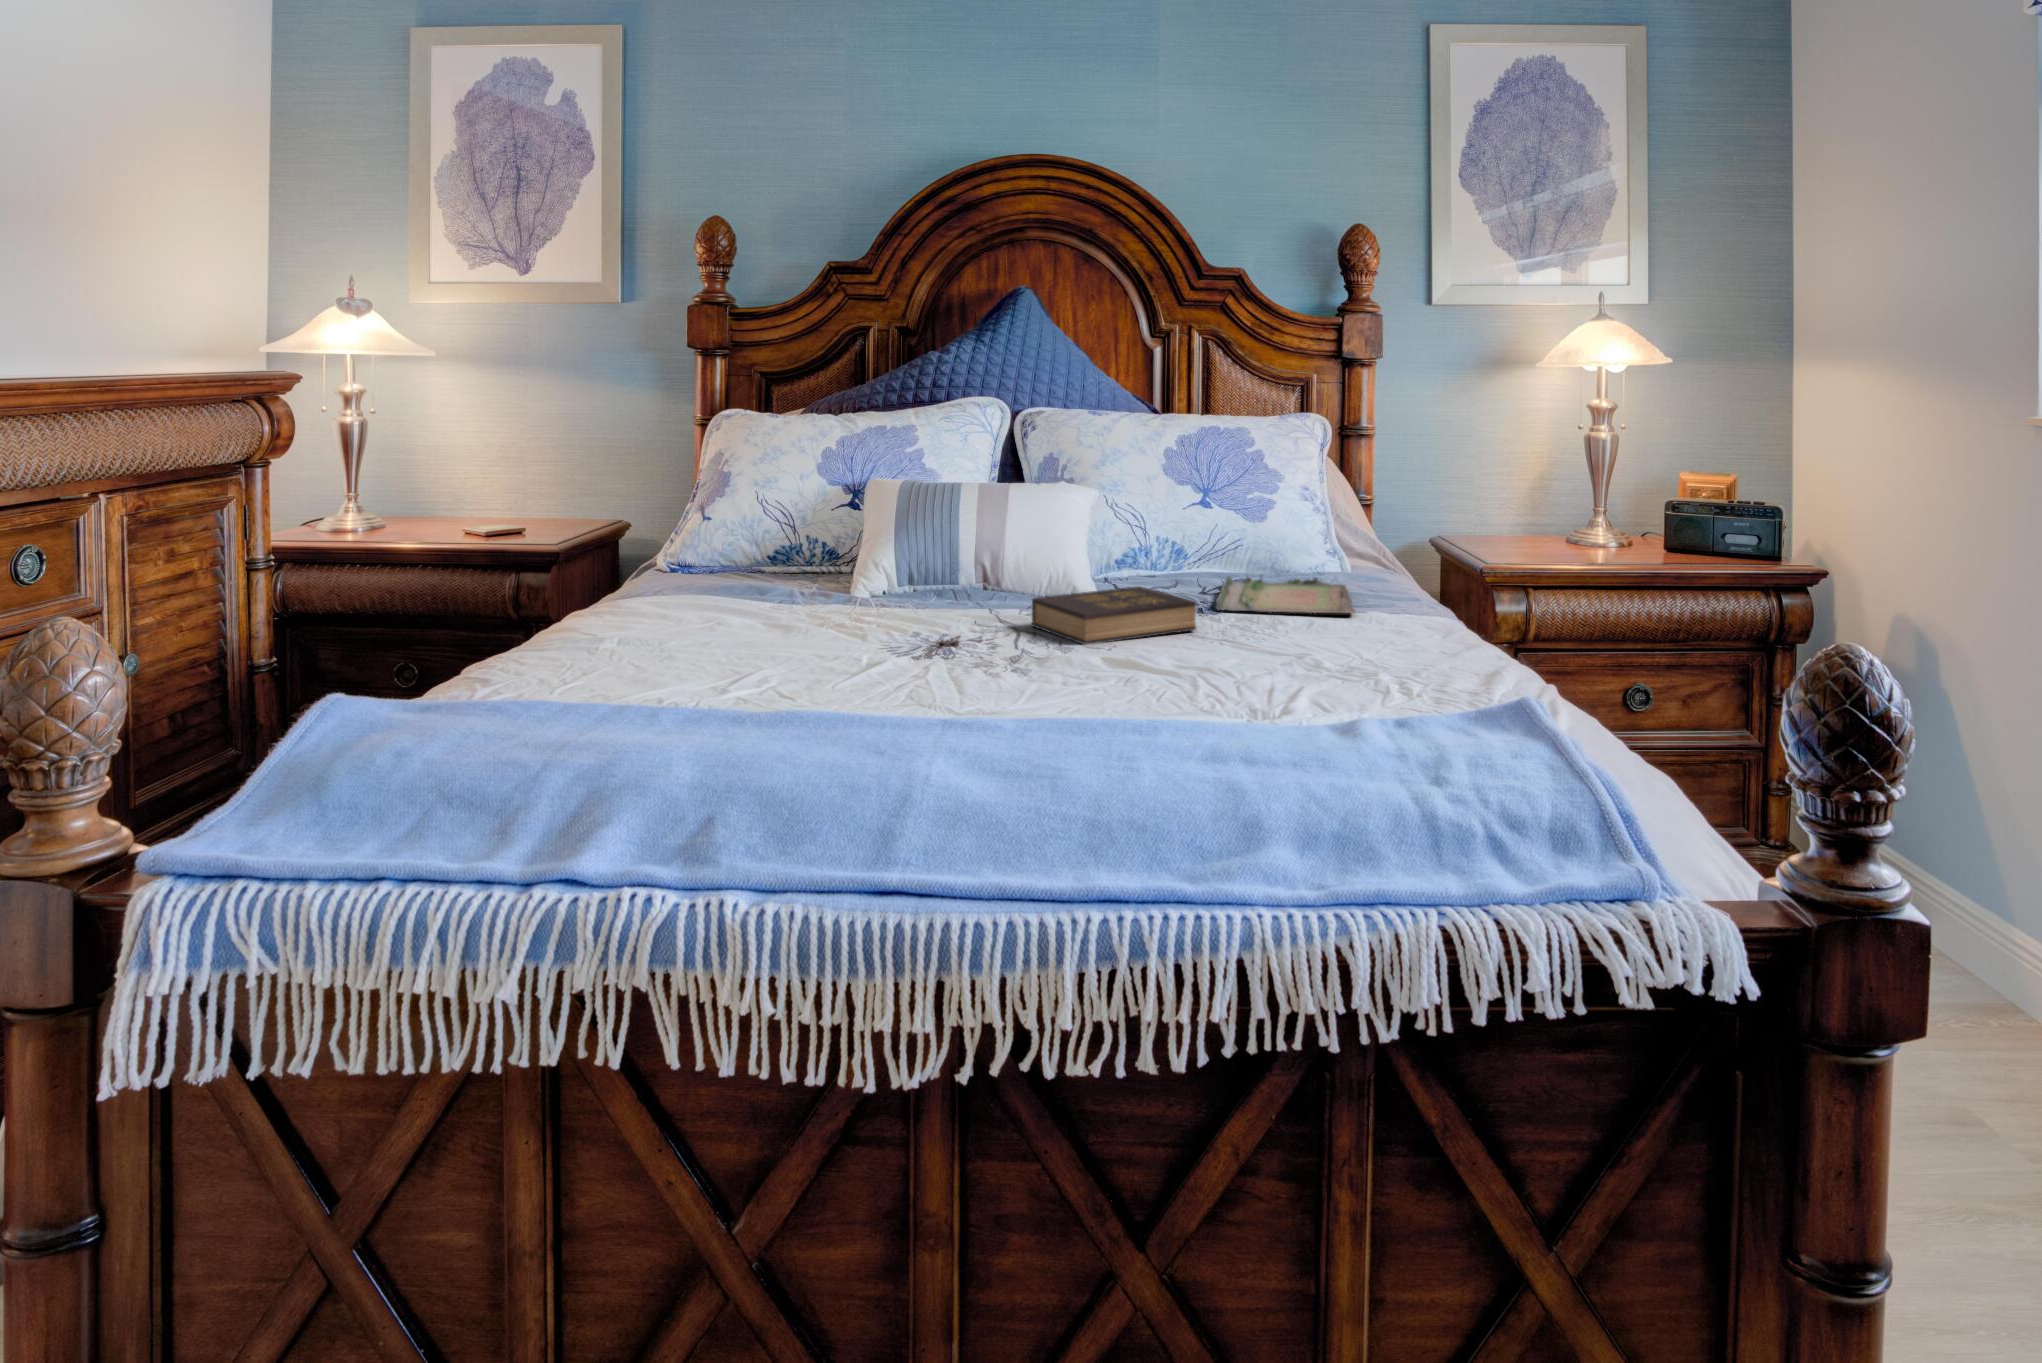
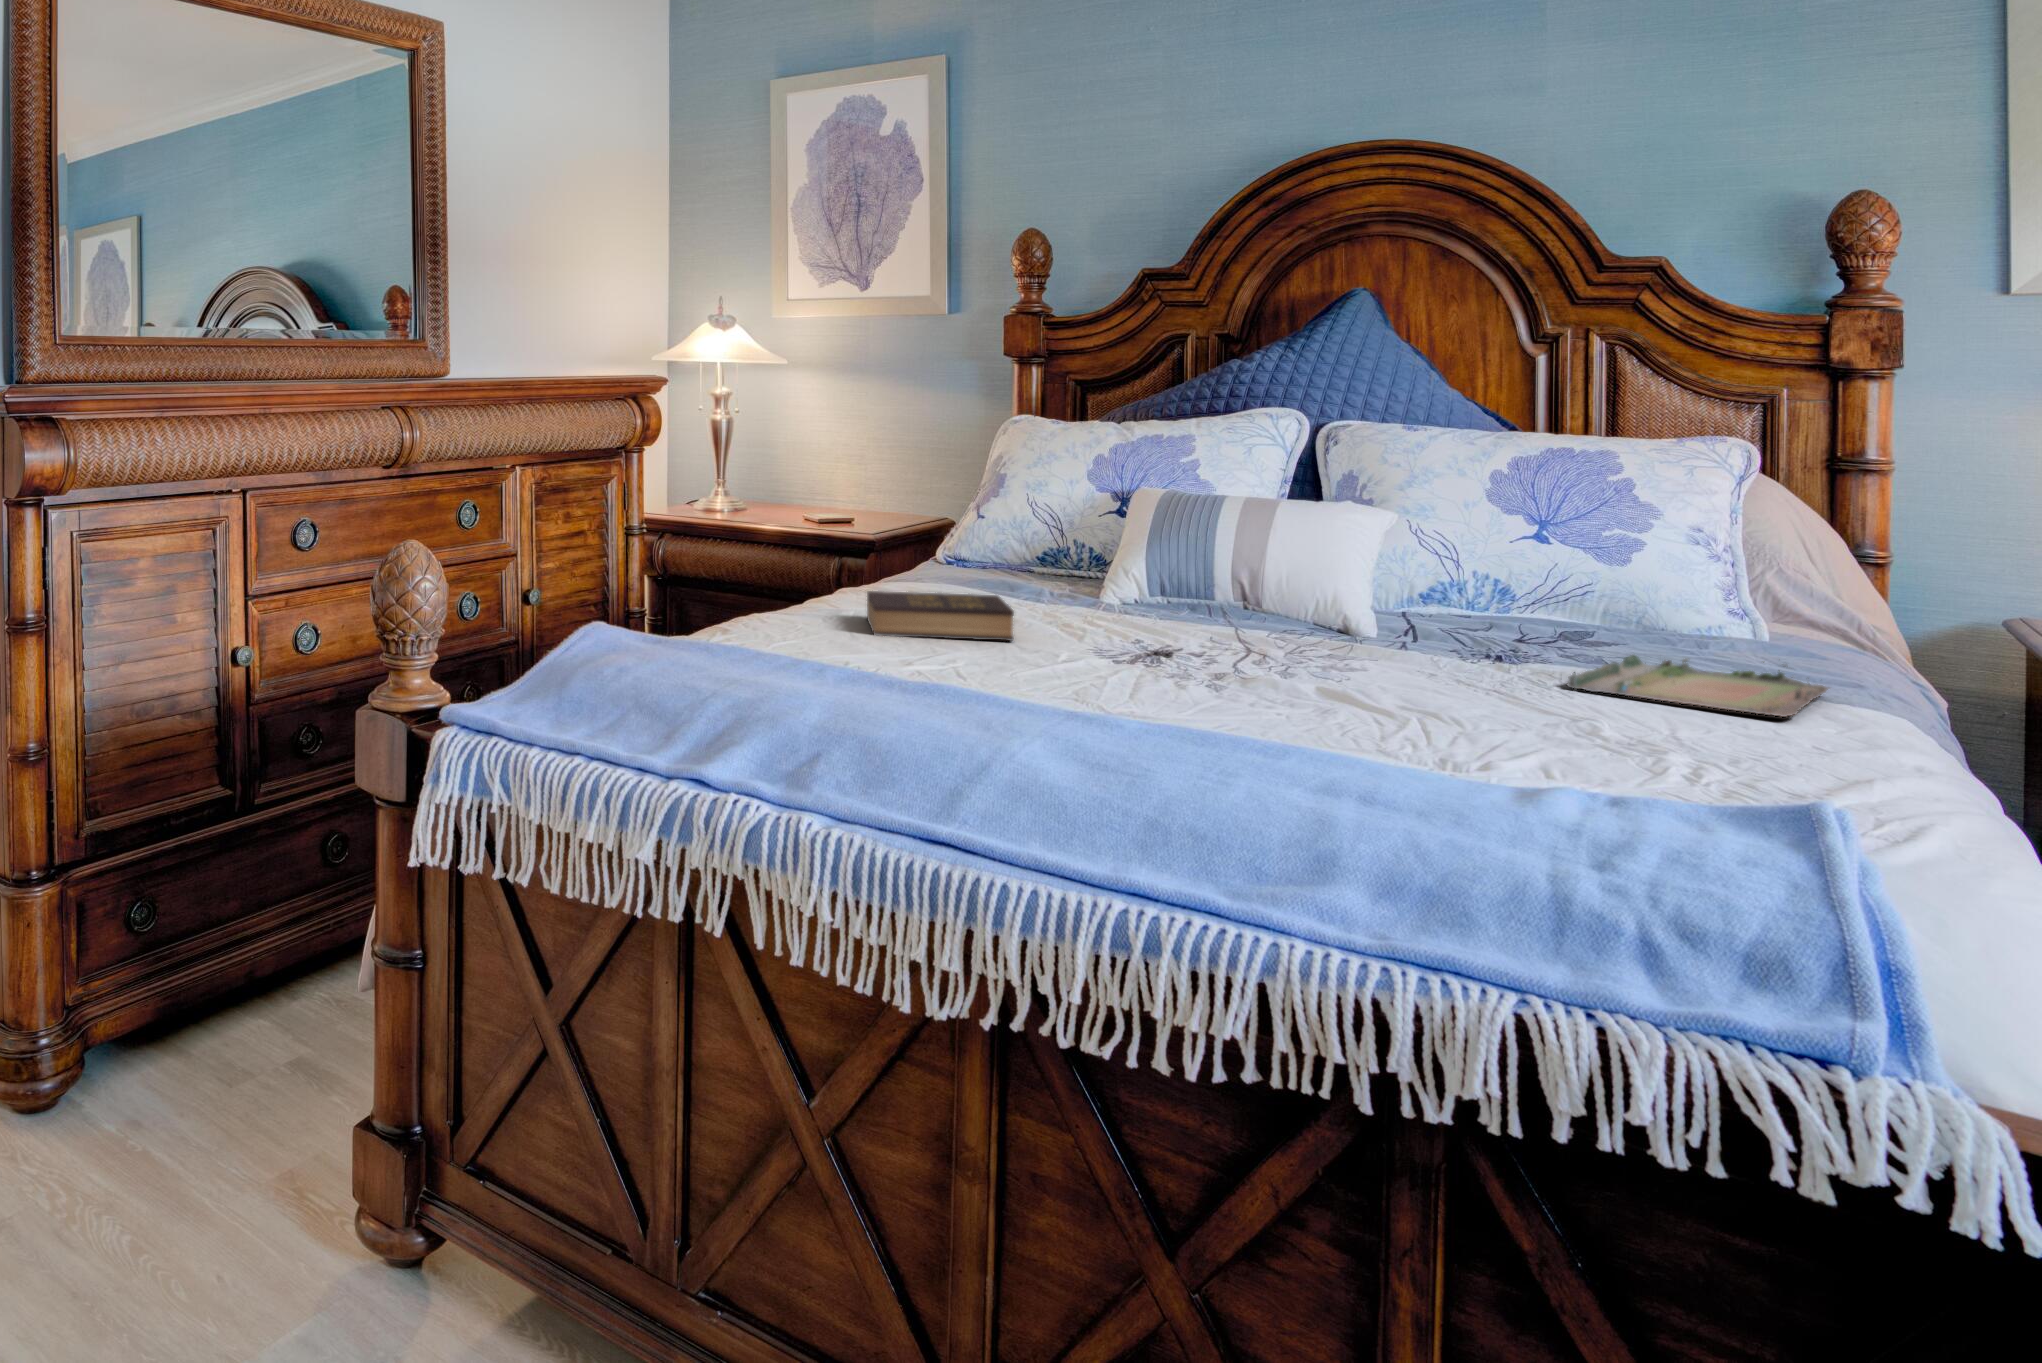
hardback book: present [1032,586,1196,645] -> present [867,591,1014,641]

